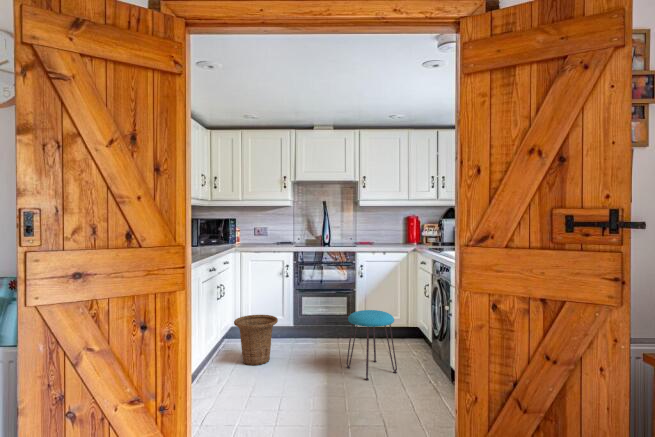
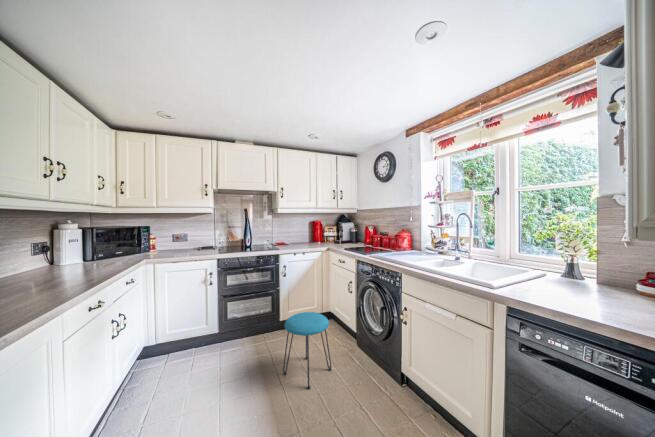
basket: present [234,315,278,365] -> none [147,332,205,400]

